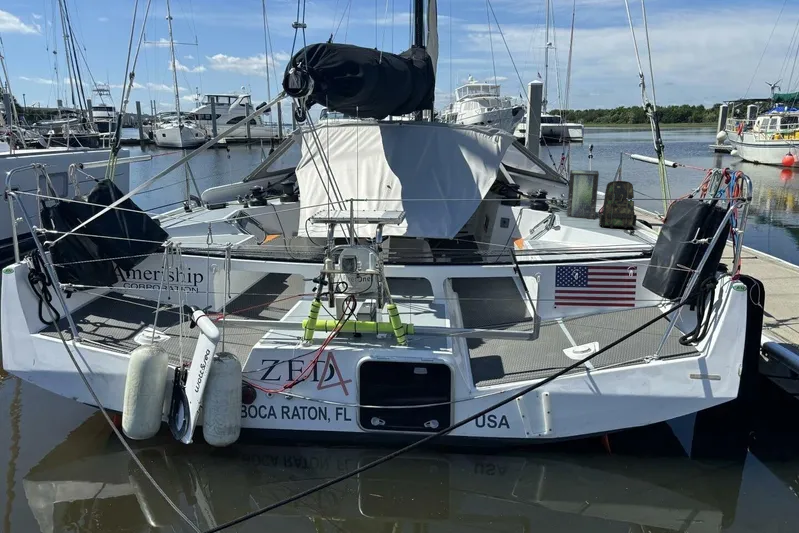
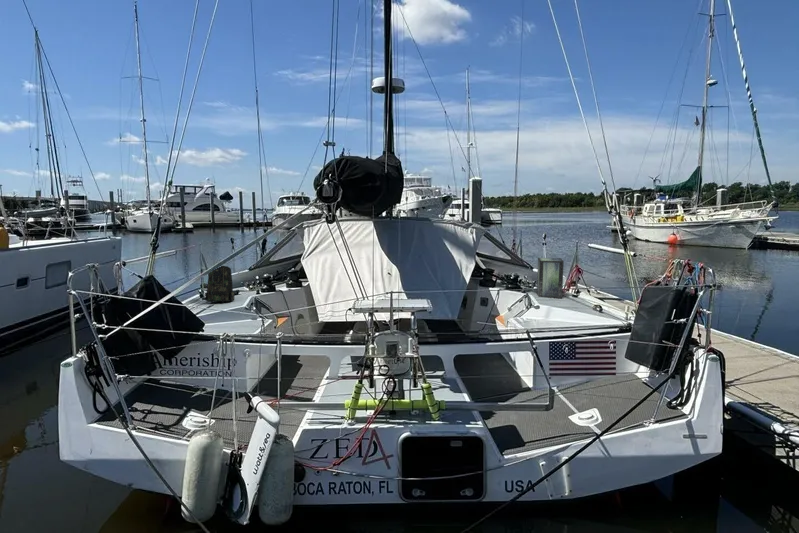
backpack: present [599,181,637,228] -> present [205,266,235,302]

